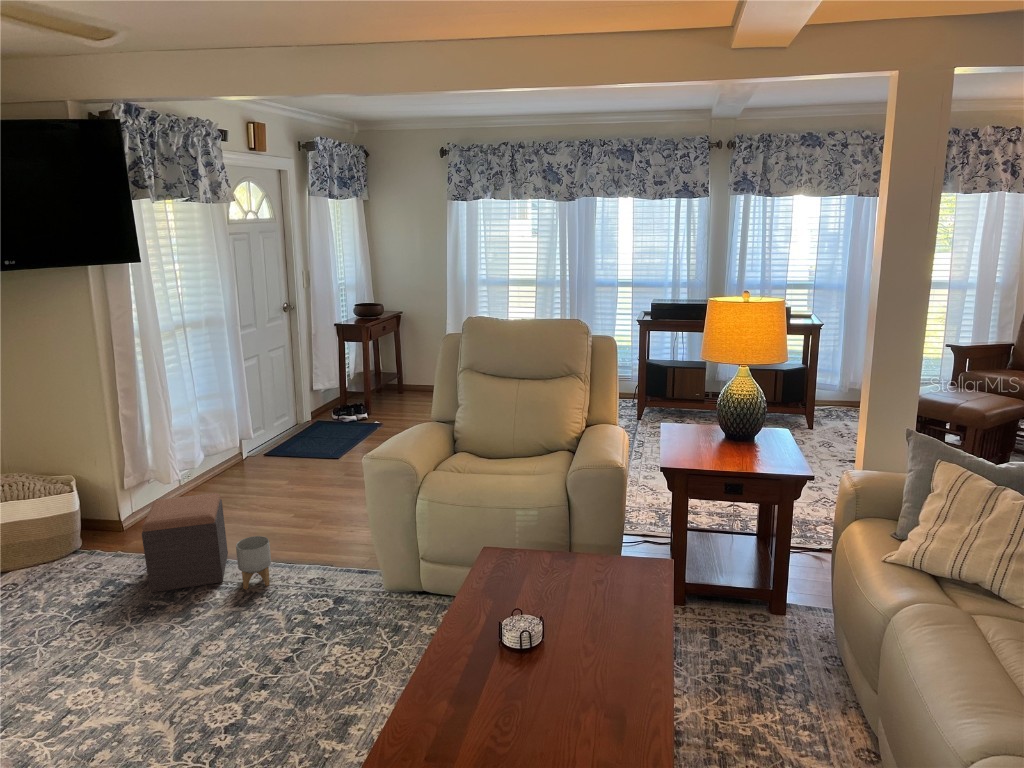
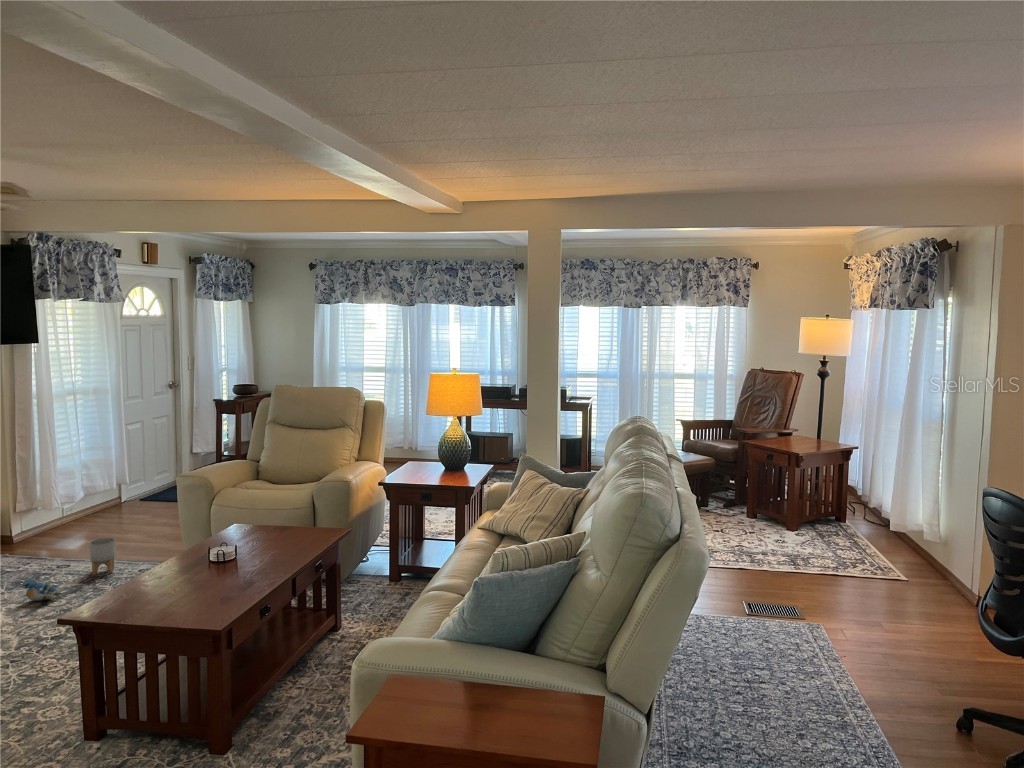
footstool: present [142,493,228,593] -> none [19,509,87,577]
plush toy: none [159,613,213,644] -> present [22,578,61,601]

